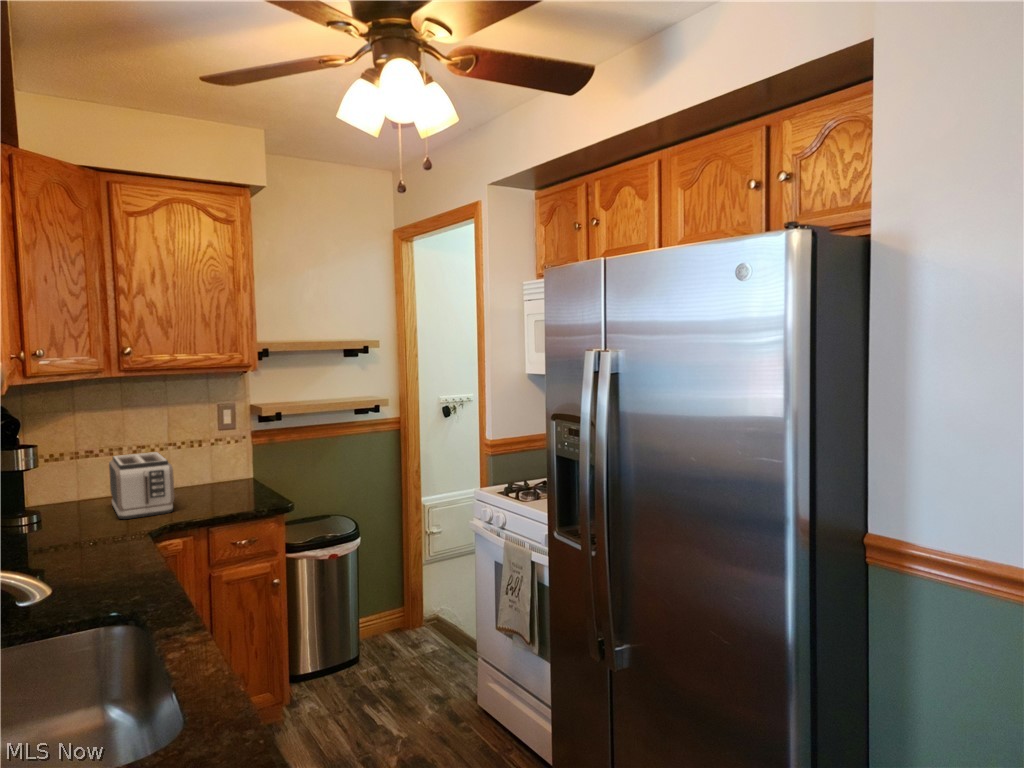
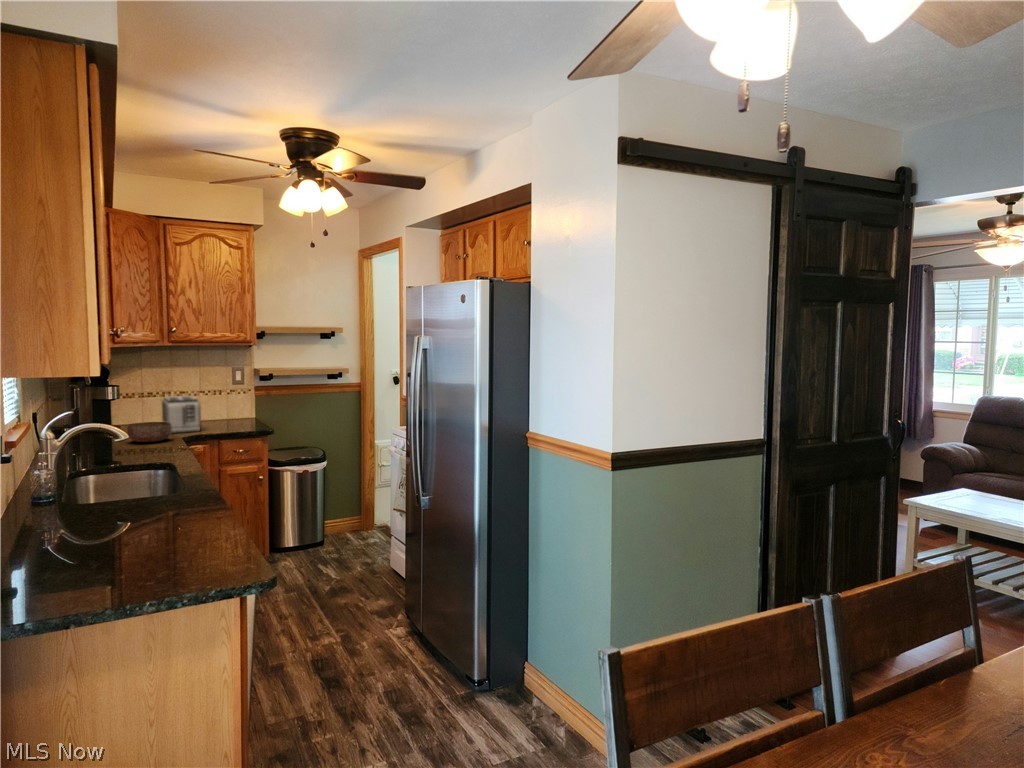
bowl: none [48,506,127,546] -> present [127,422,172,442]

